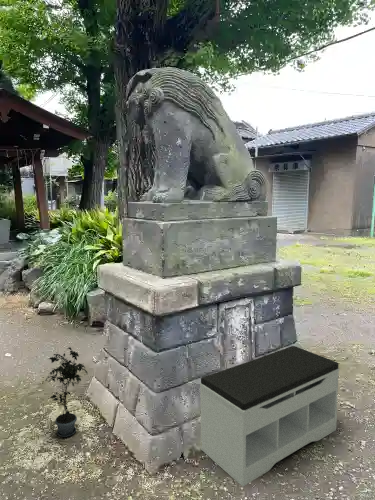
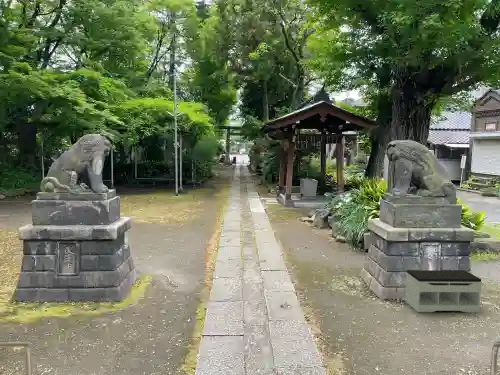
potted plant: present [45,347,88,437] -> none [344,250,360,285]

